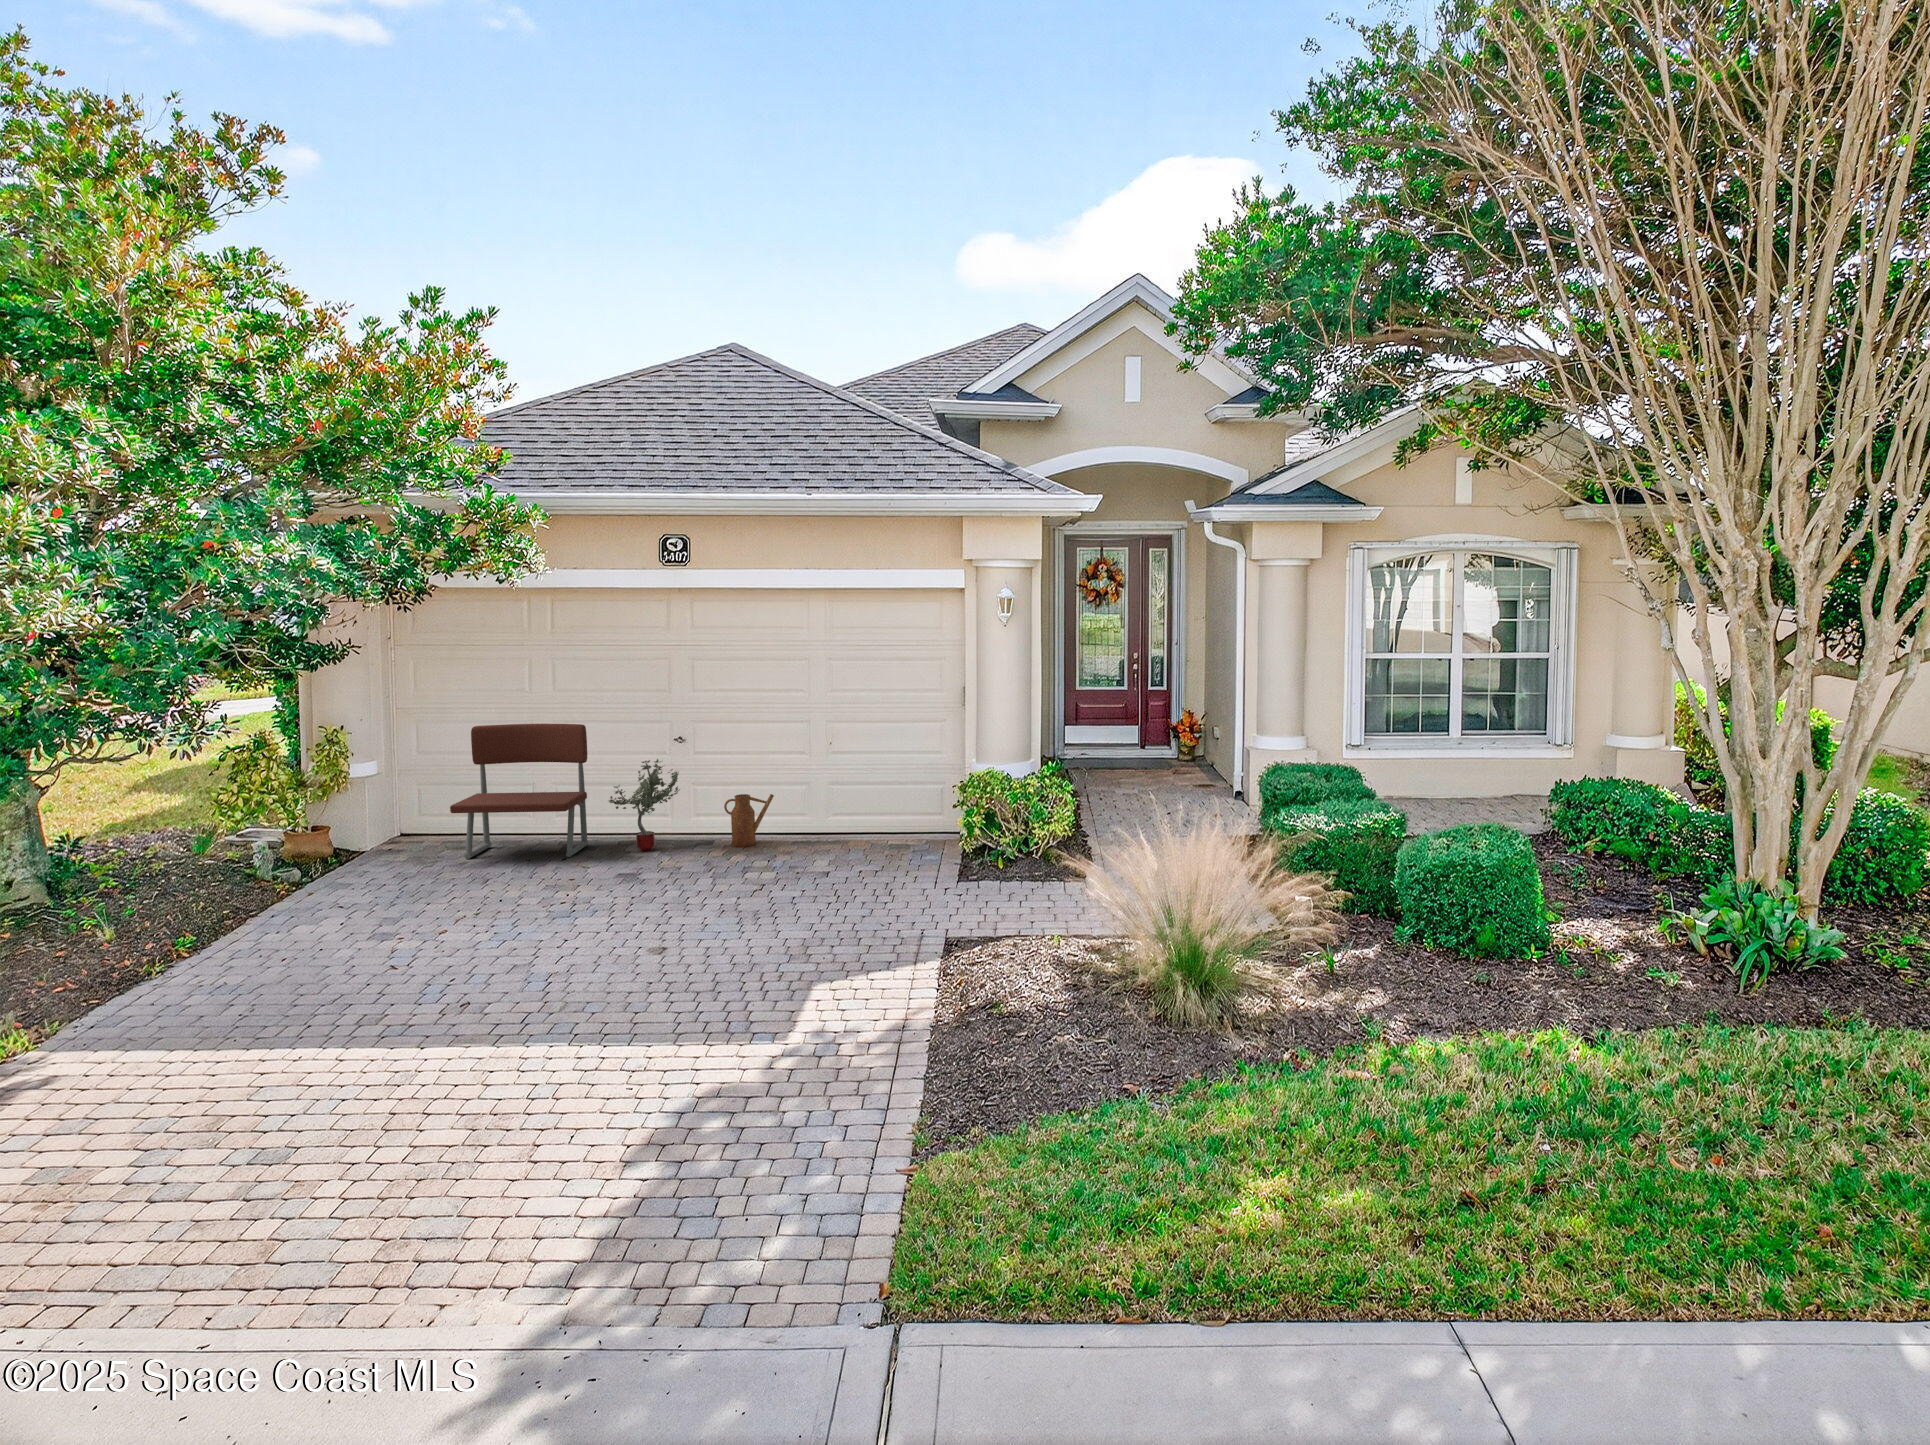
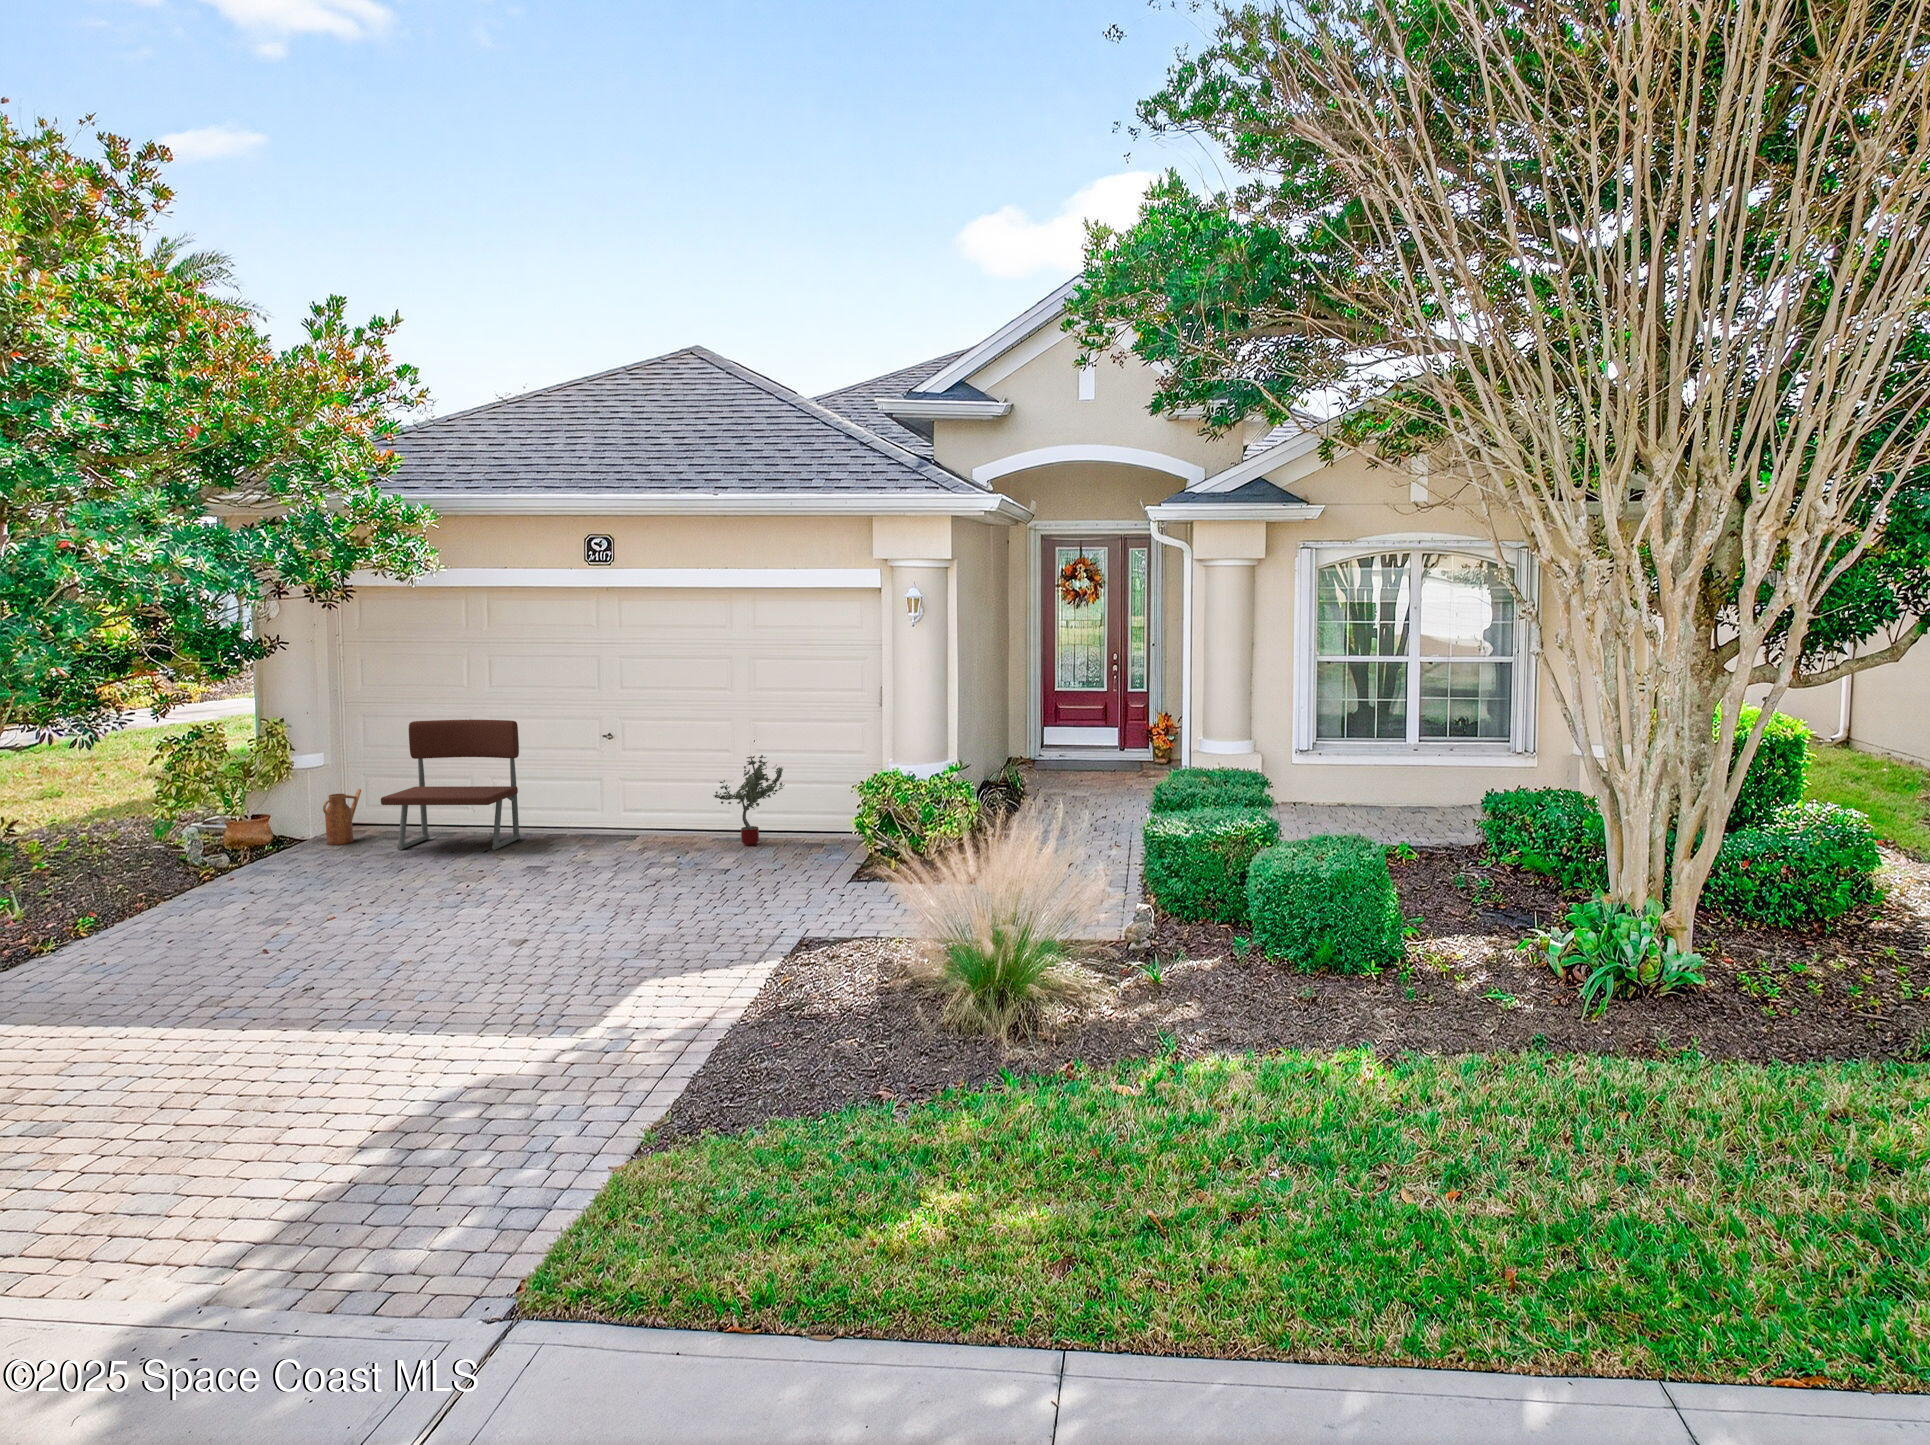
potted tree: present [609,759,680,851] -> present [714,755,784,846]
watering can: present [724,794,774,847] -> present [323,789,361,845]

